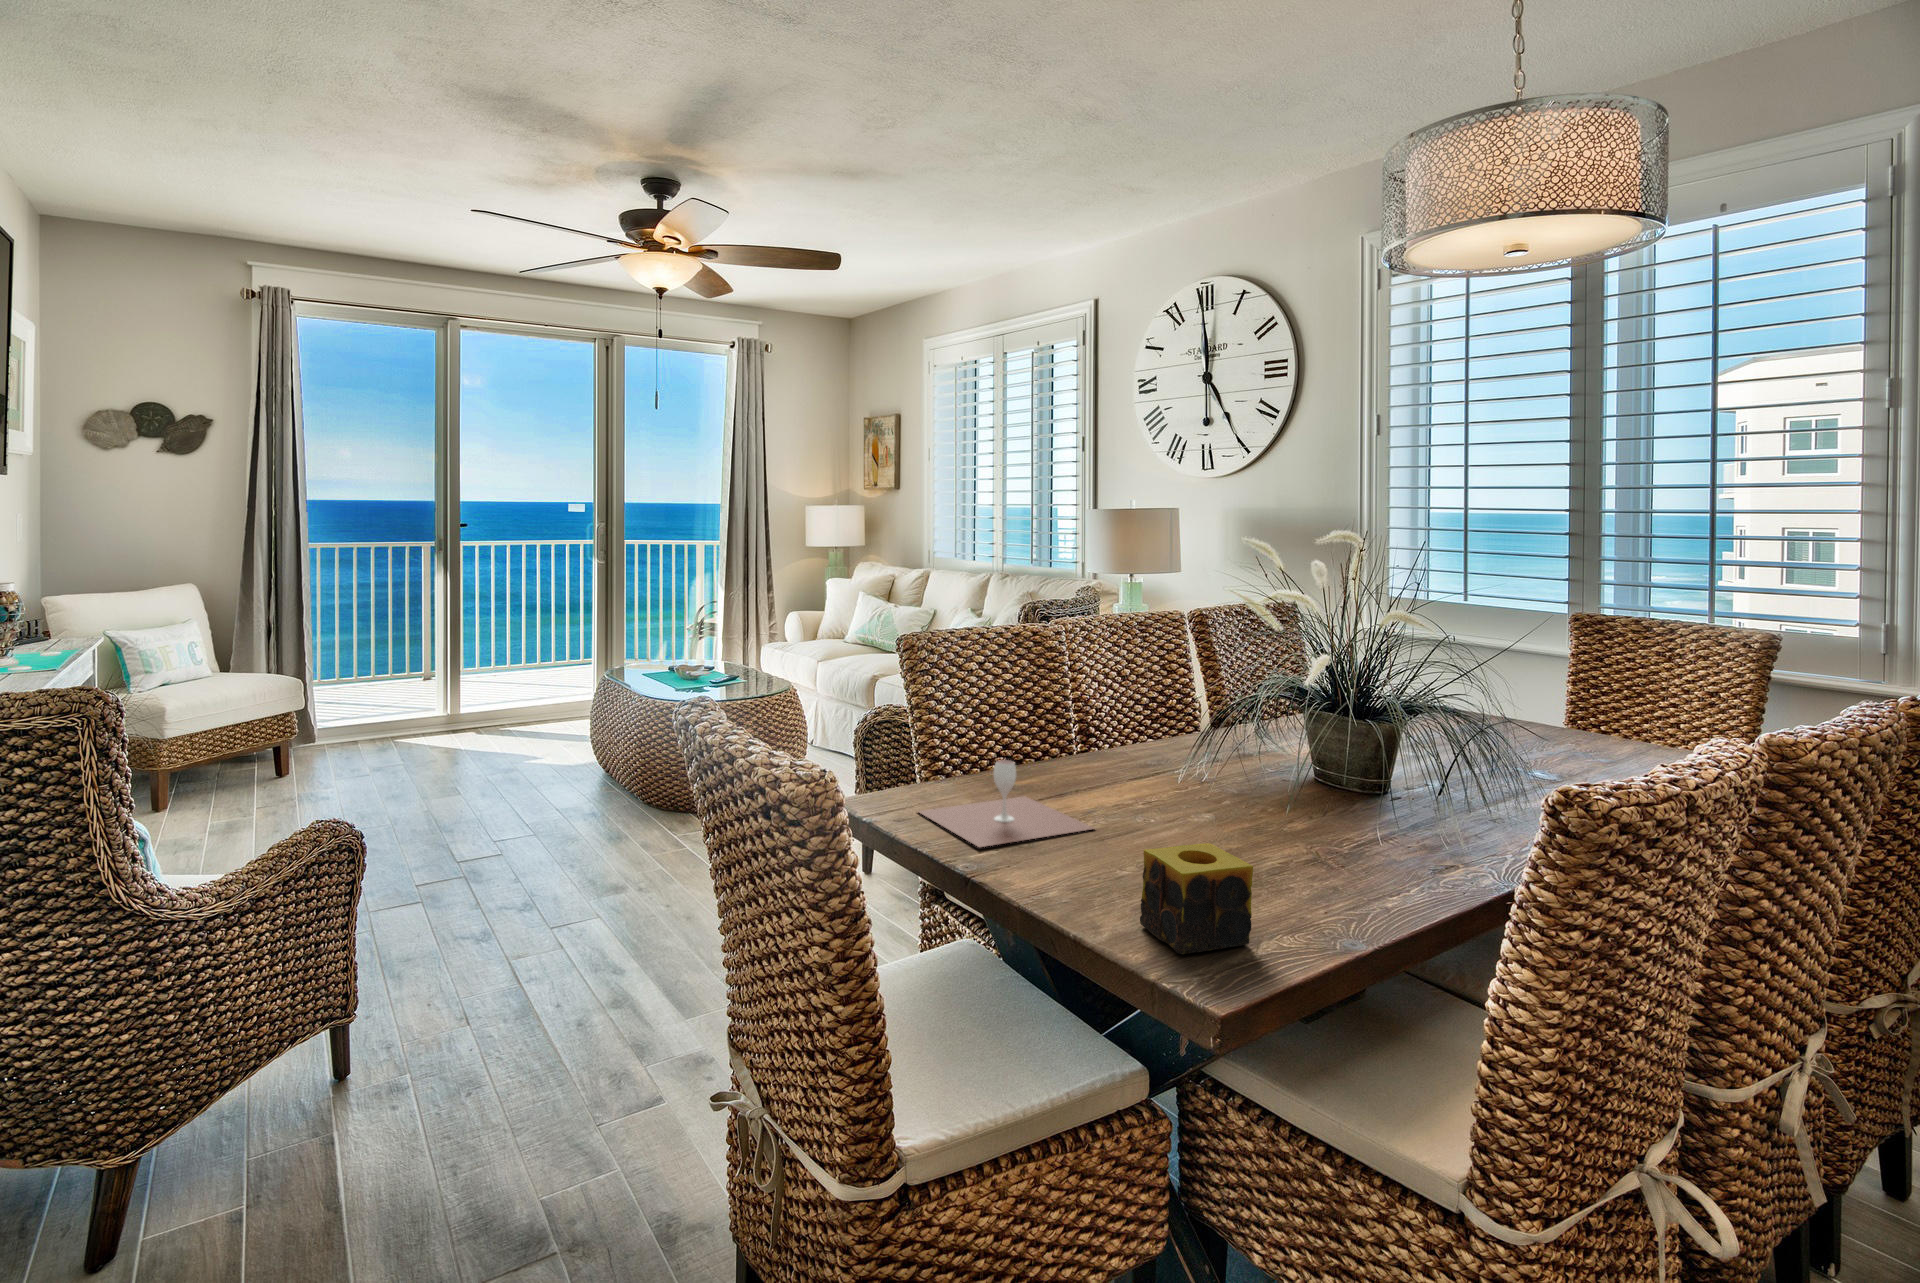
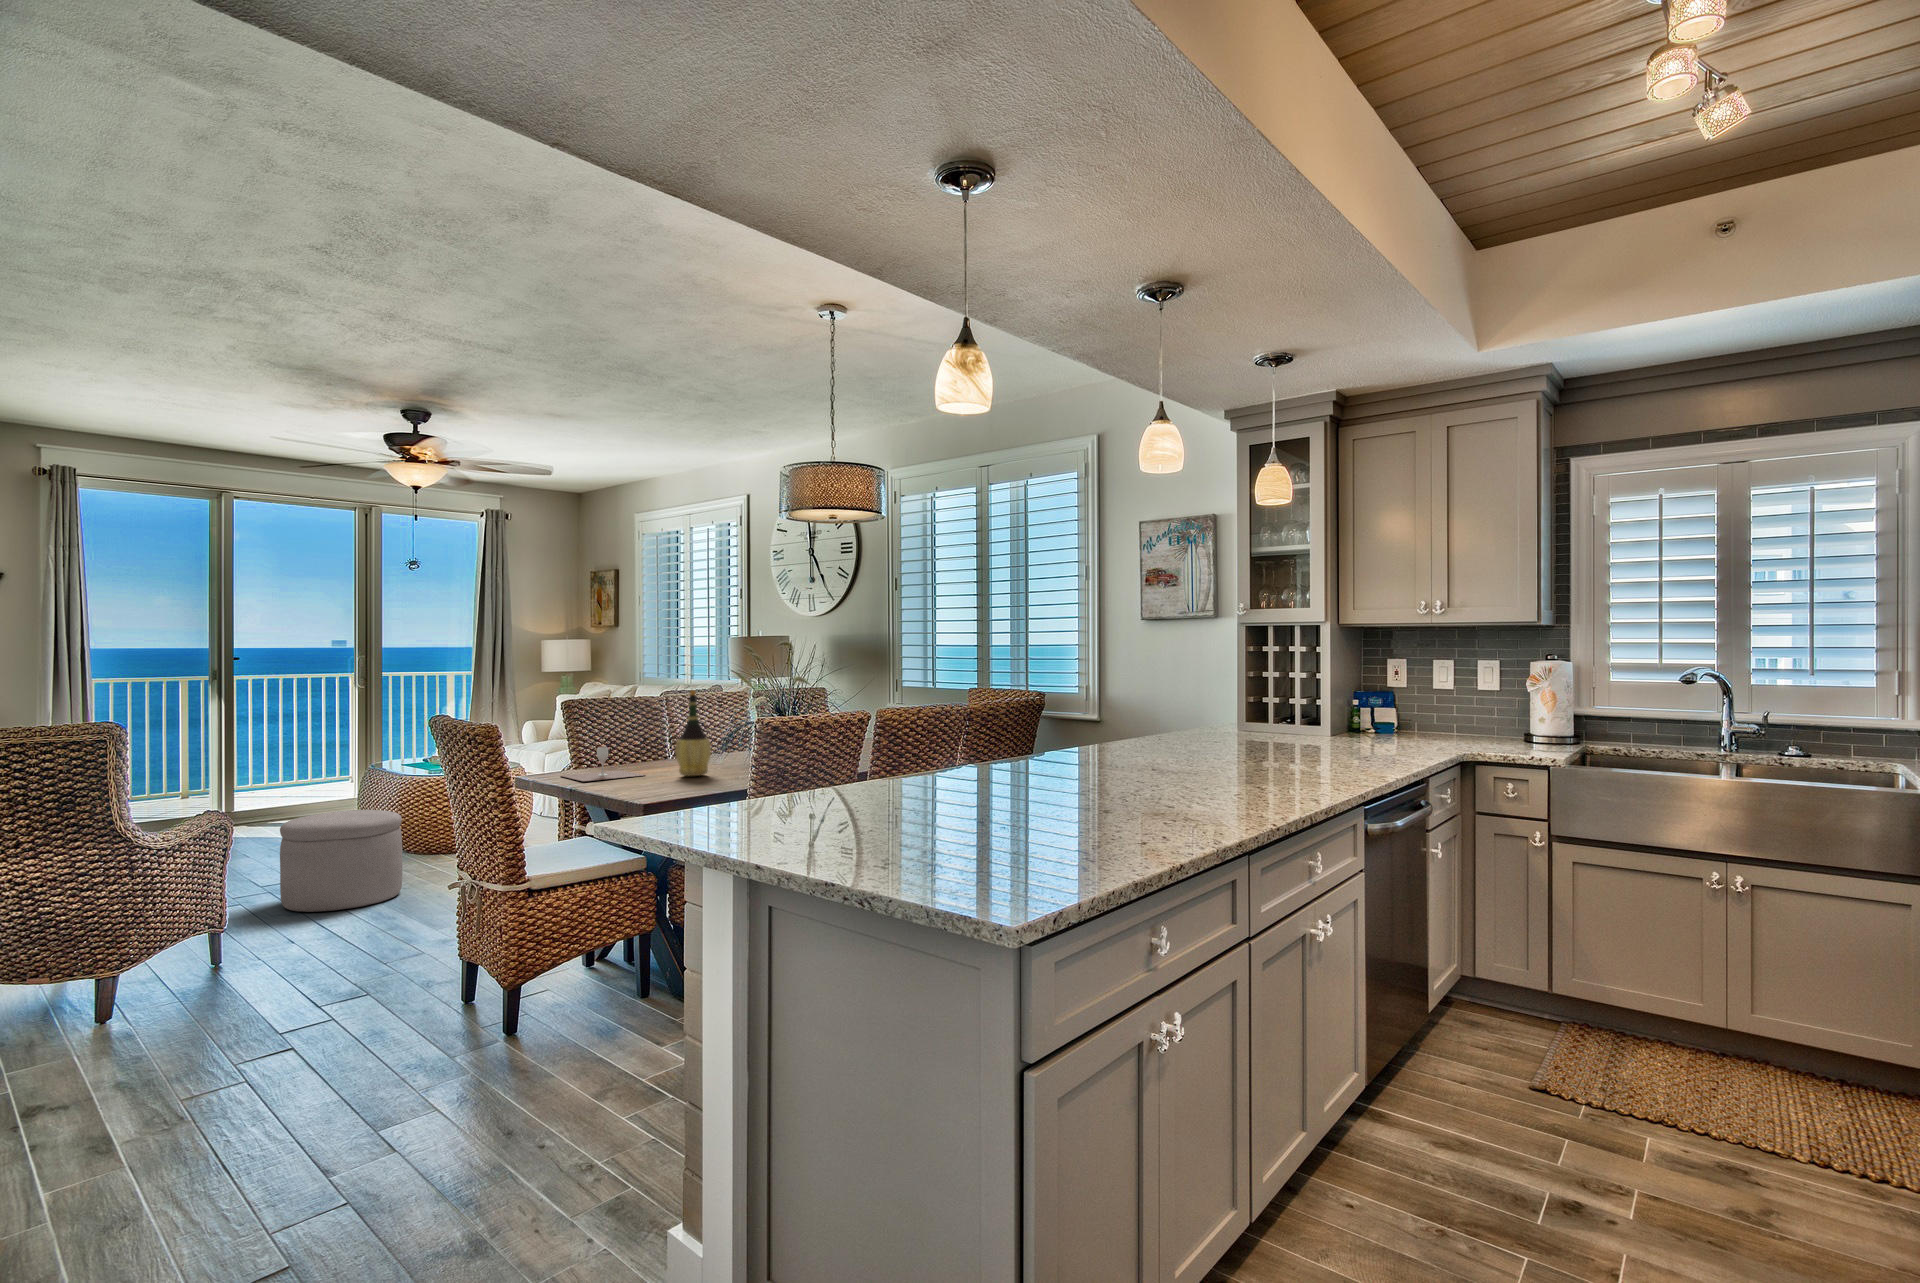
wine bottle: none [1169,655,1248,849] -> present [675,690,711,776]
ottoman: none [483,755,645,911] -> present [280,810,402,912]
candle: present [1140,843,1253,954] -> none [638,758,679,795]

